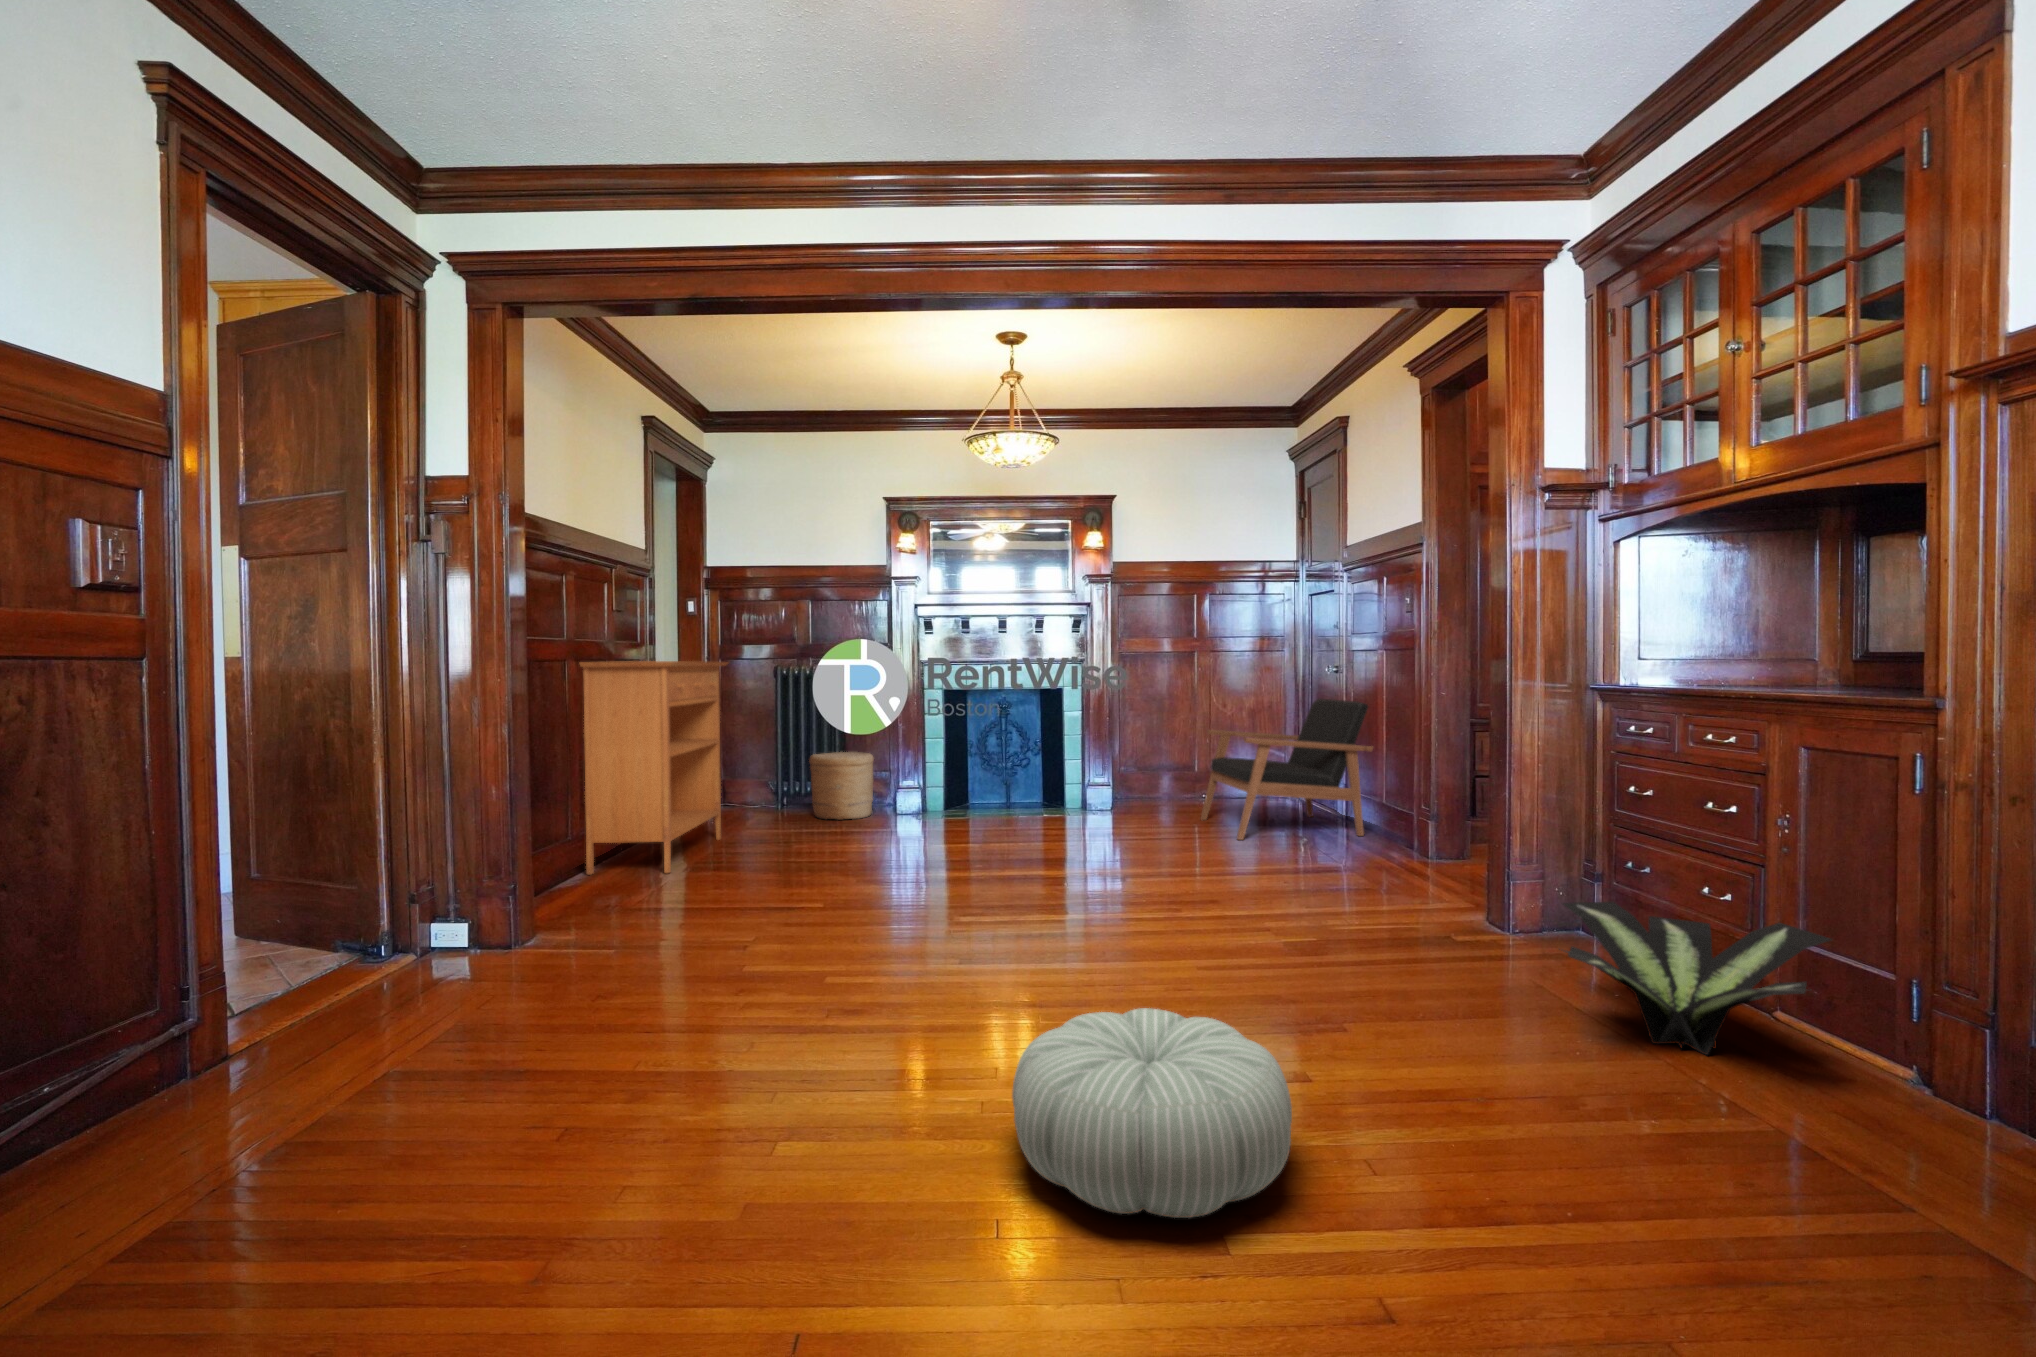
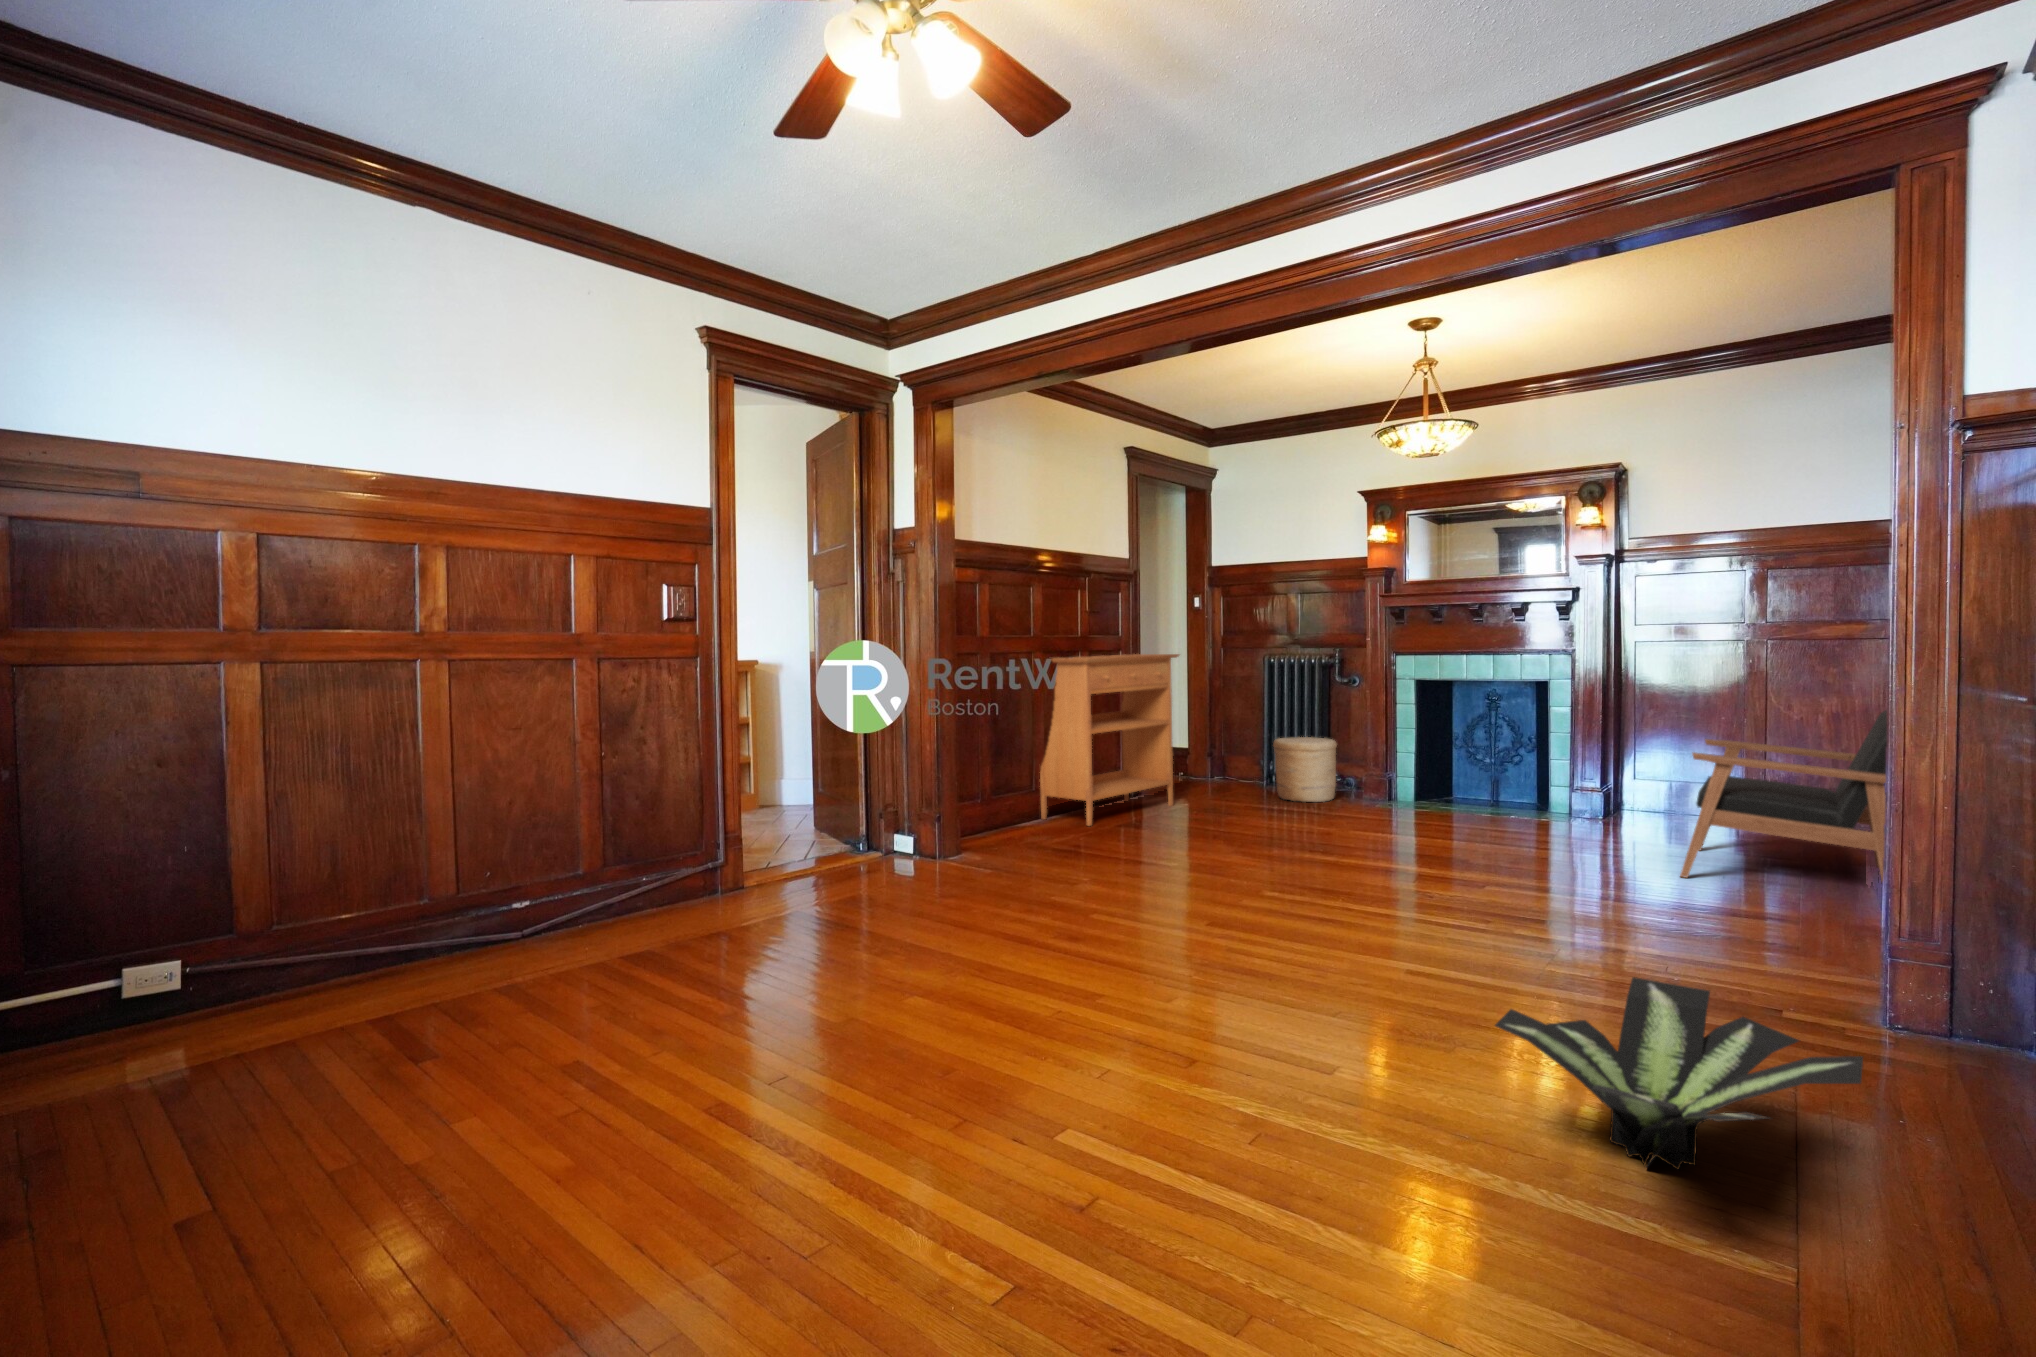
pouf: present [1012,1008,1292,1218] -> none [906,947,1105,1080]

